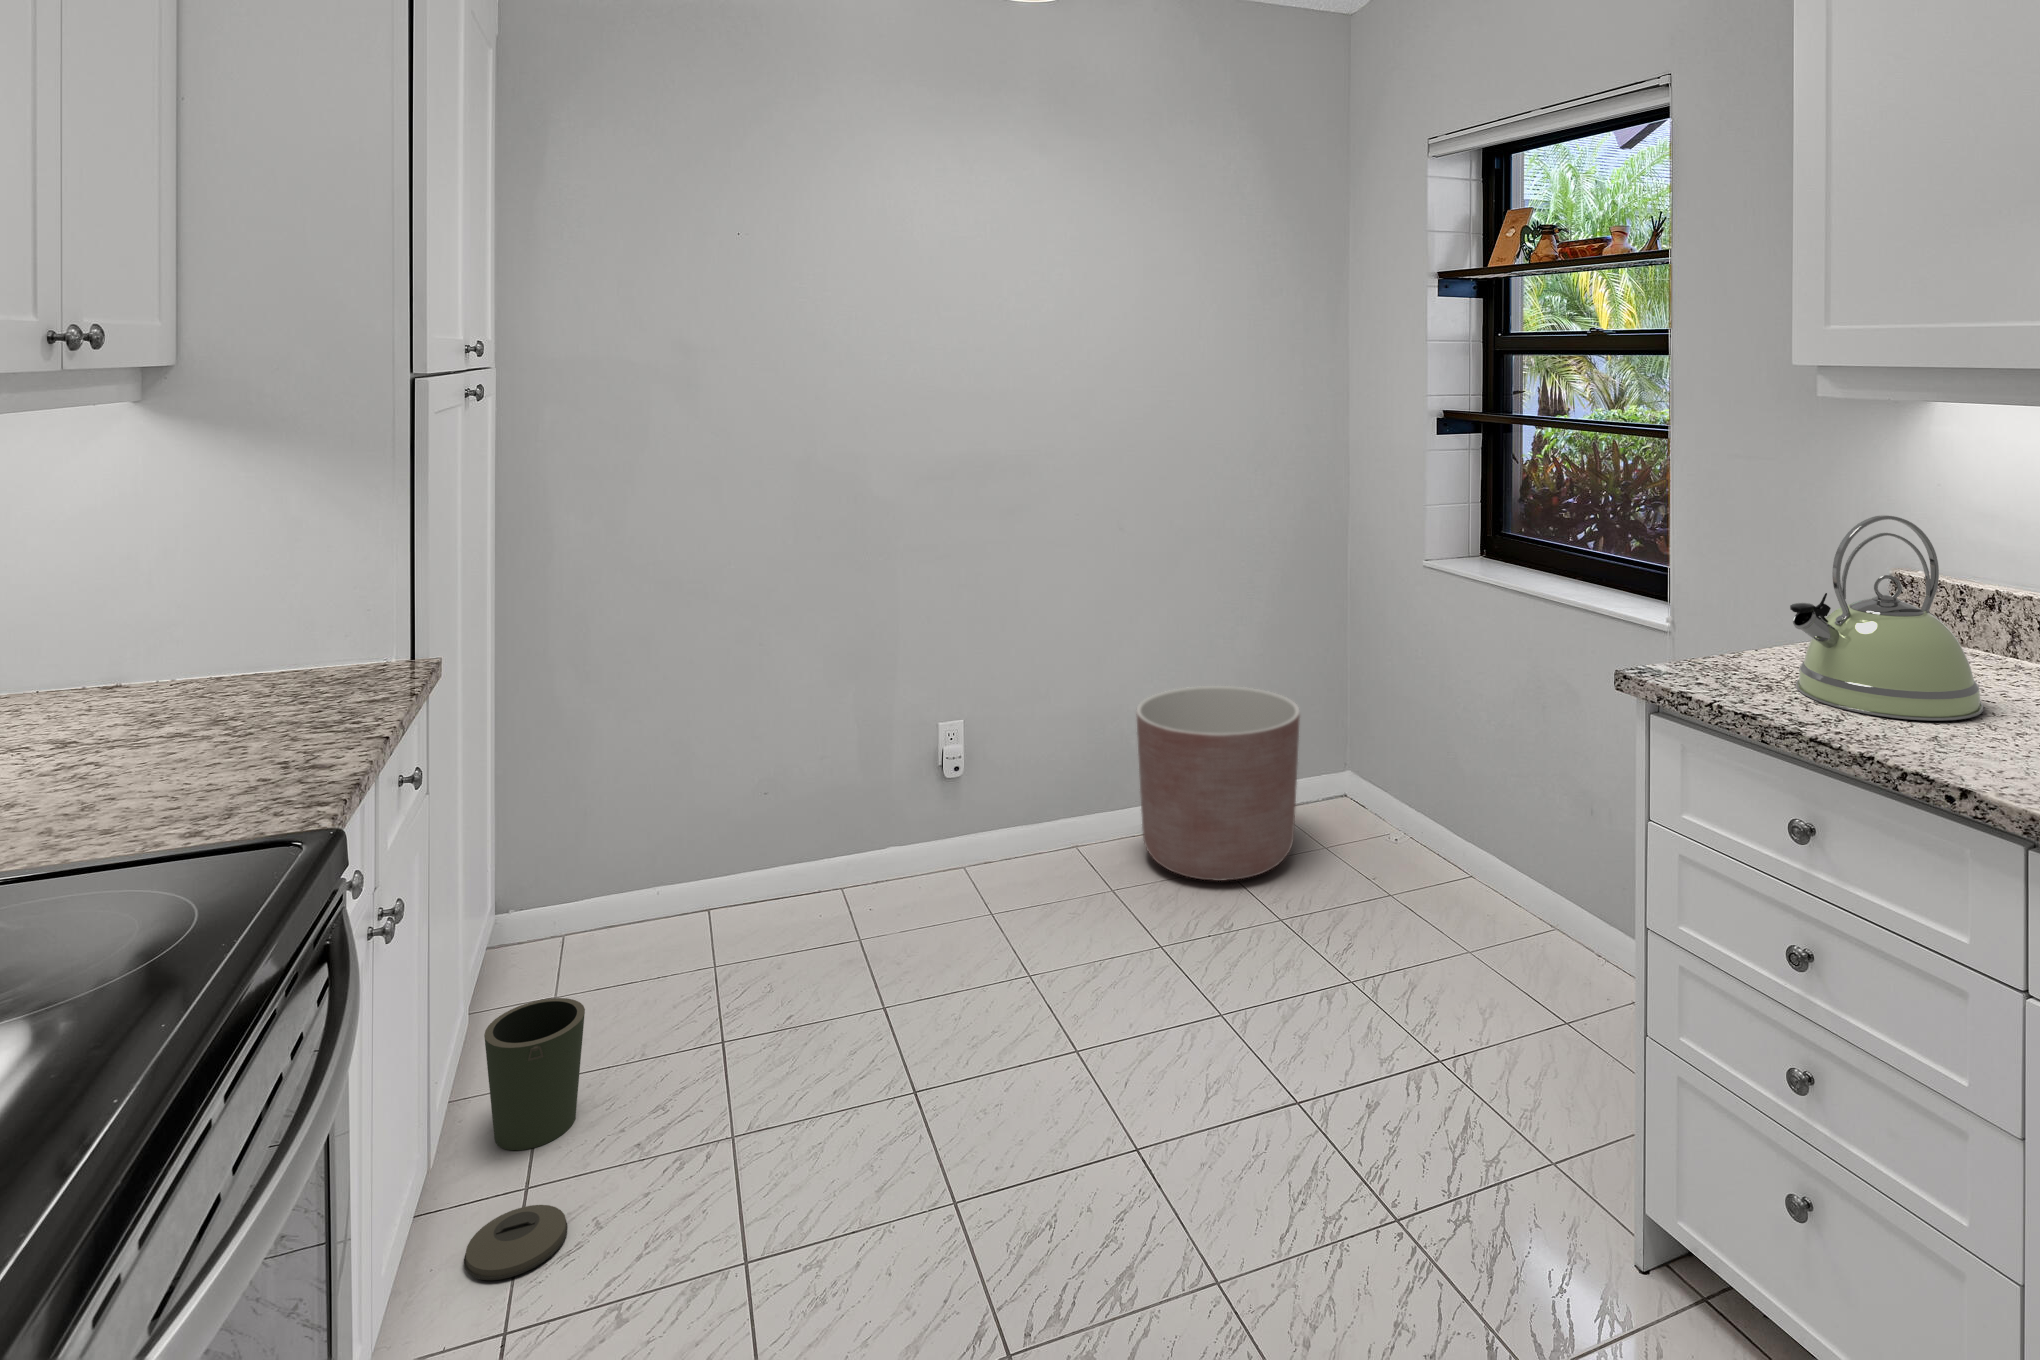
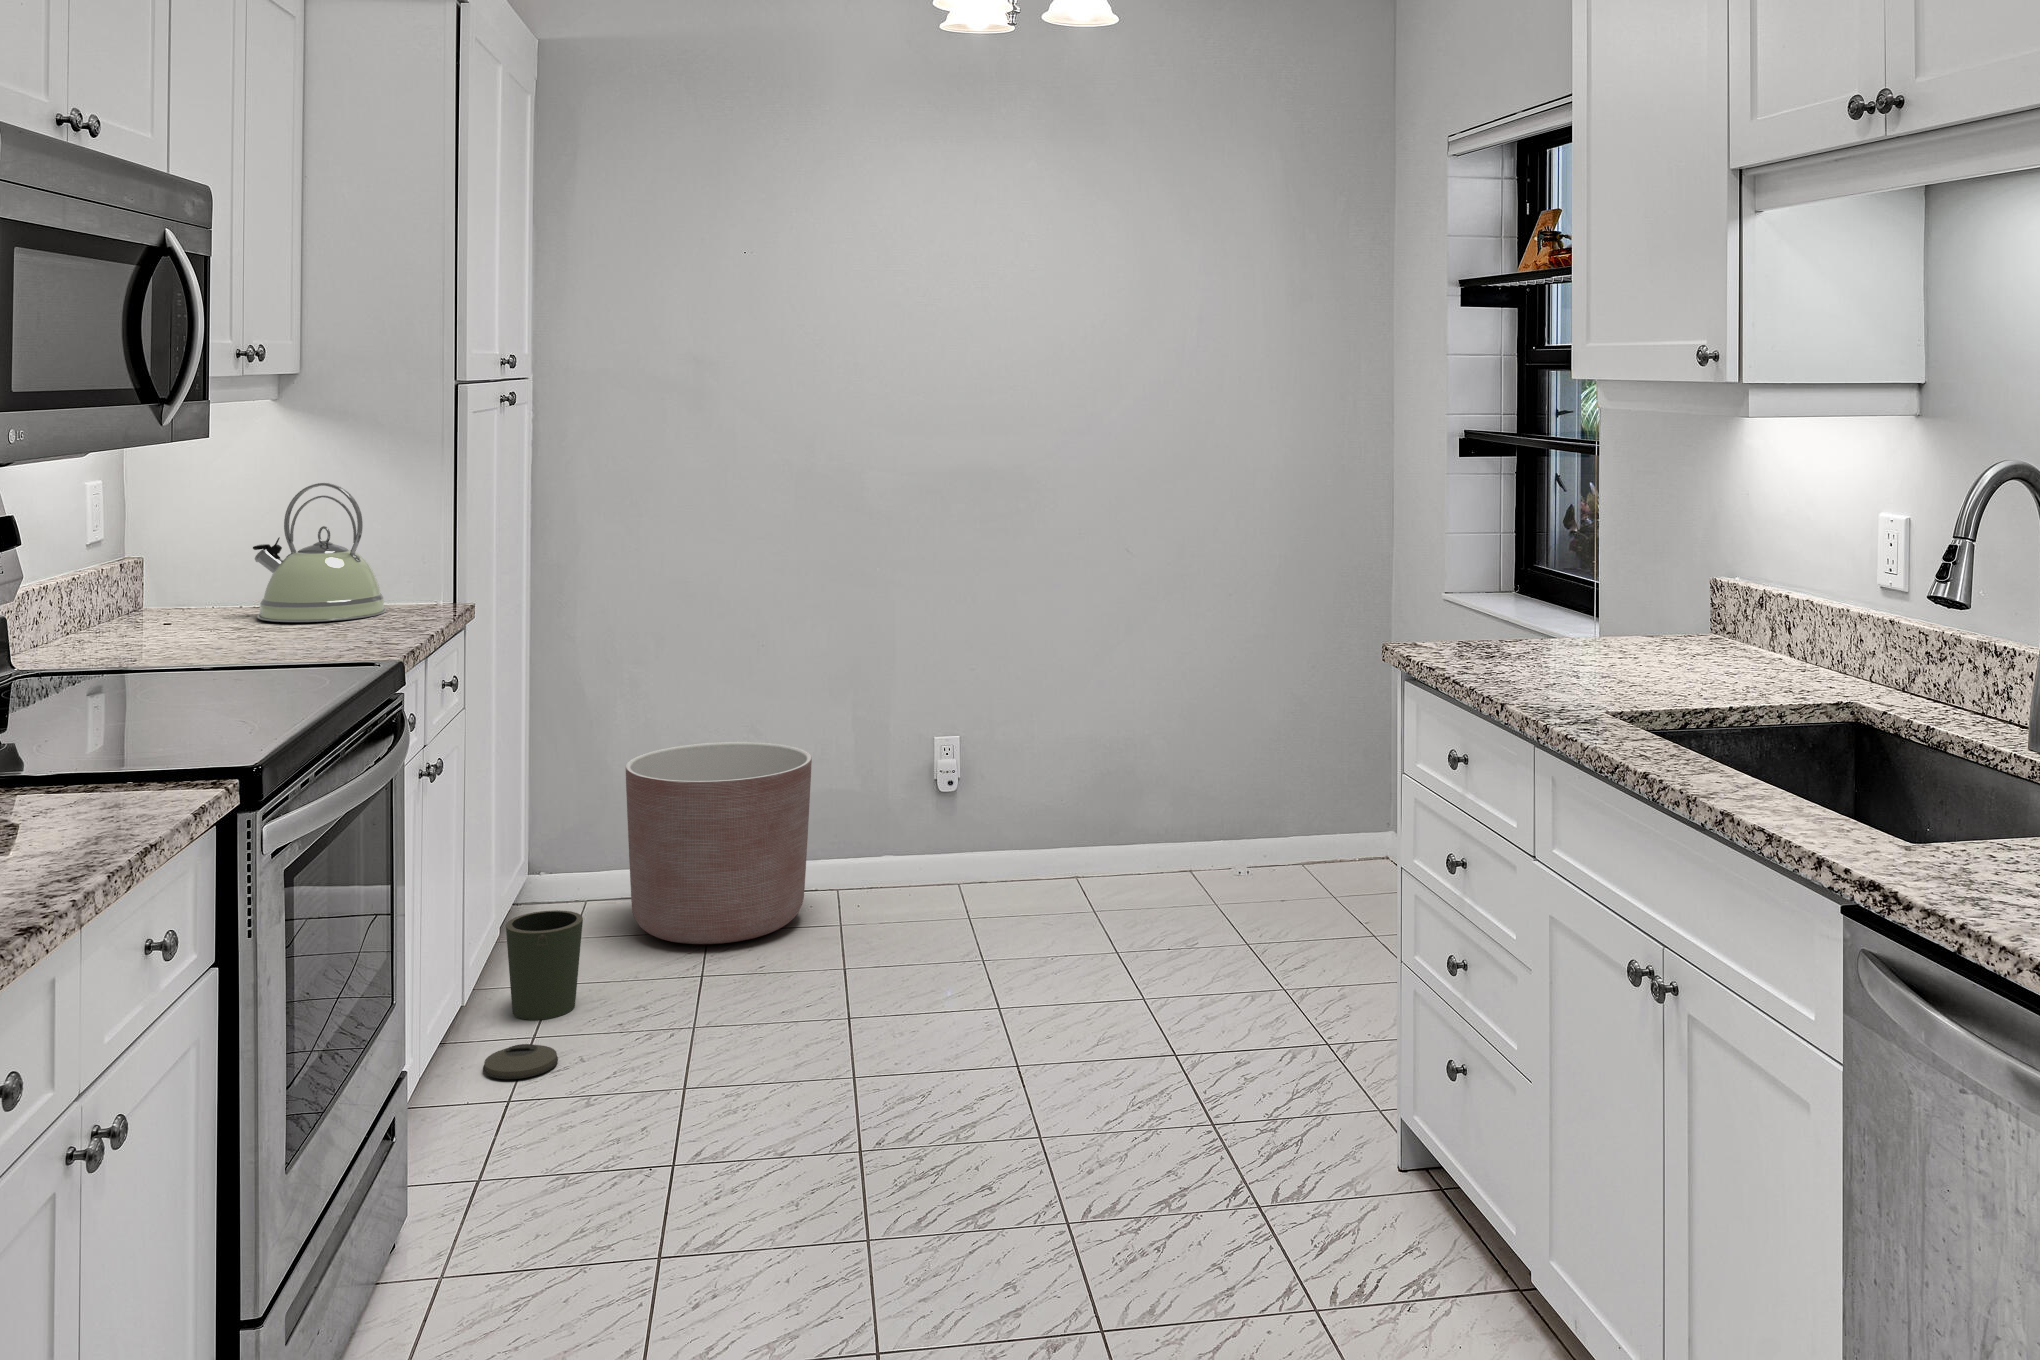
kettle: present [1790,515,1983,721] -> present [253,483,386,622]
planter: present [1136,686,1300,881] -> present [626,742,812,944]

